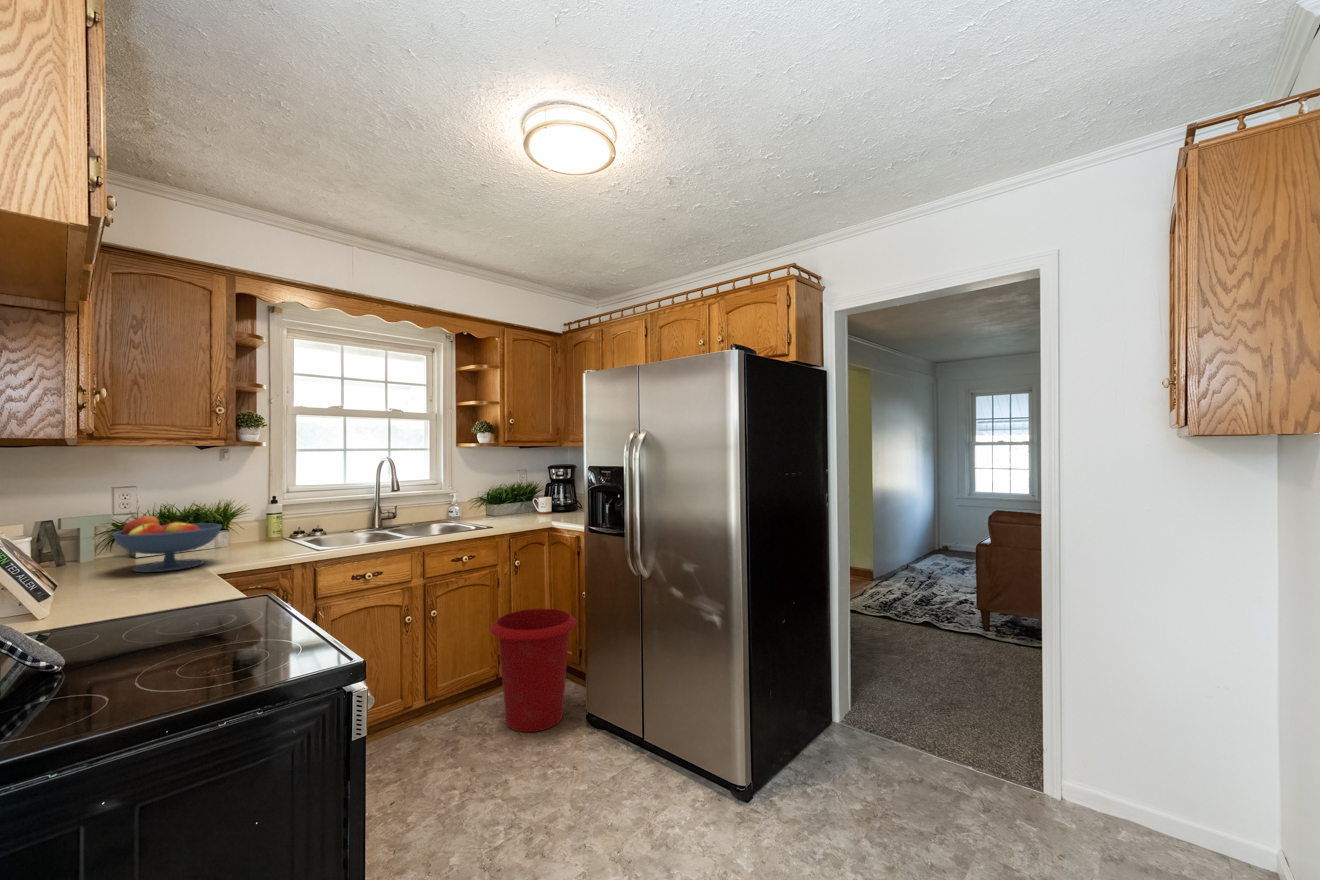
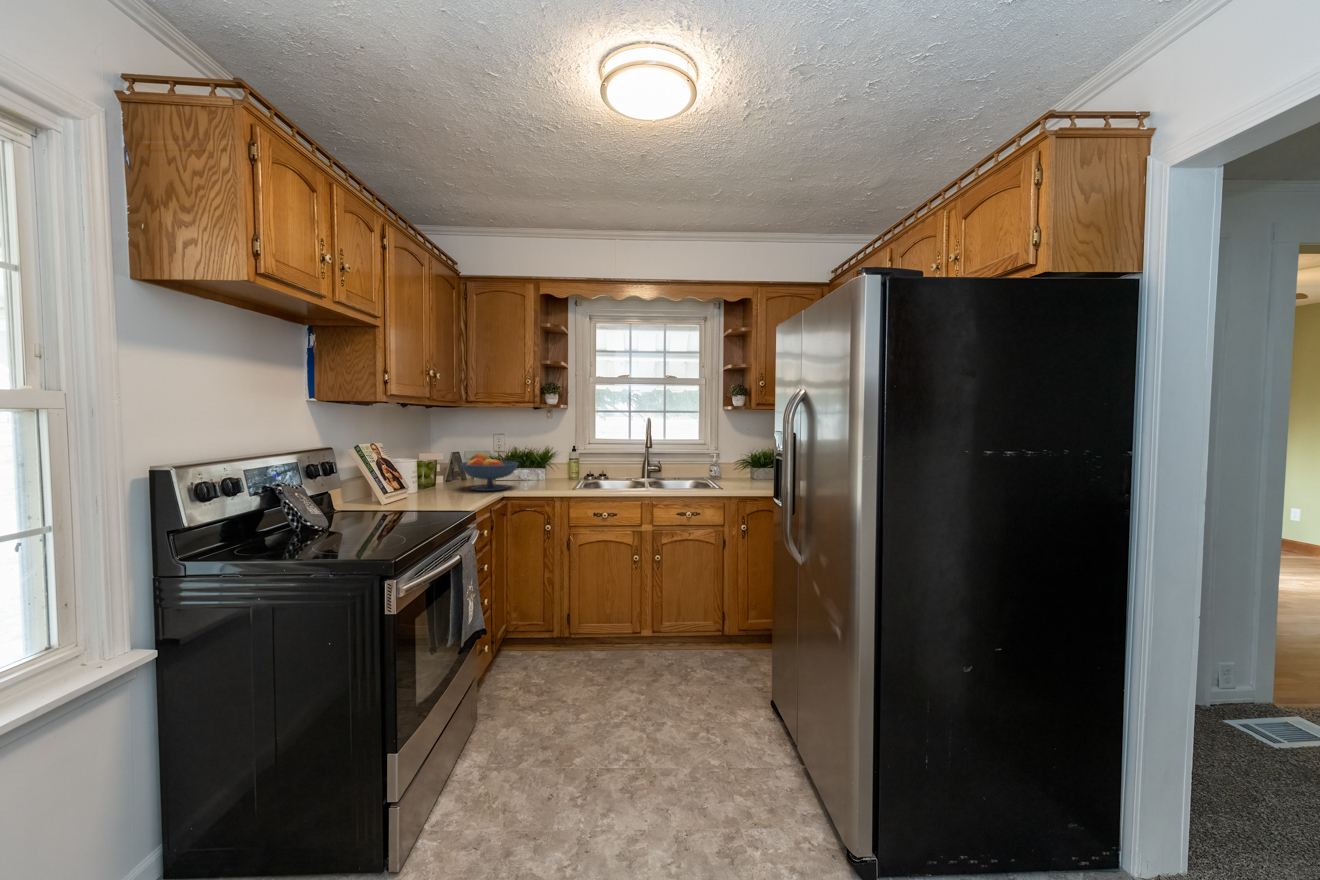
waste bin: present [490,609,577,732] -> none [694,573,780,695]

